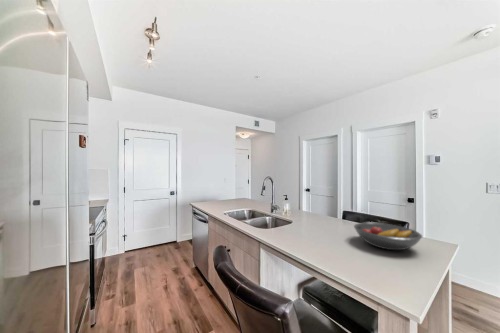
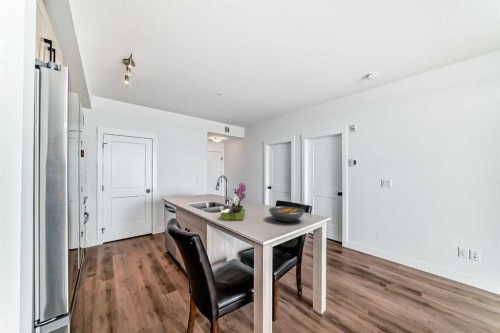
flower arrangement: none [281,186,320,244] -> present [221,183,246,220]

